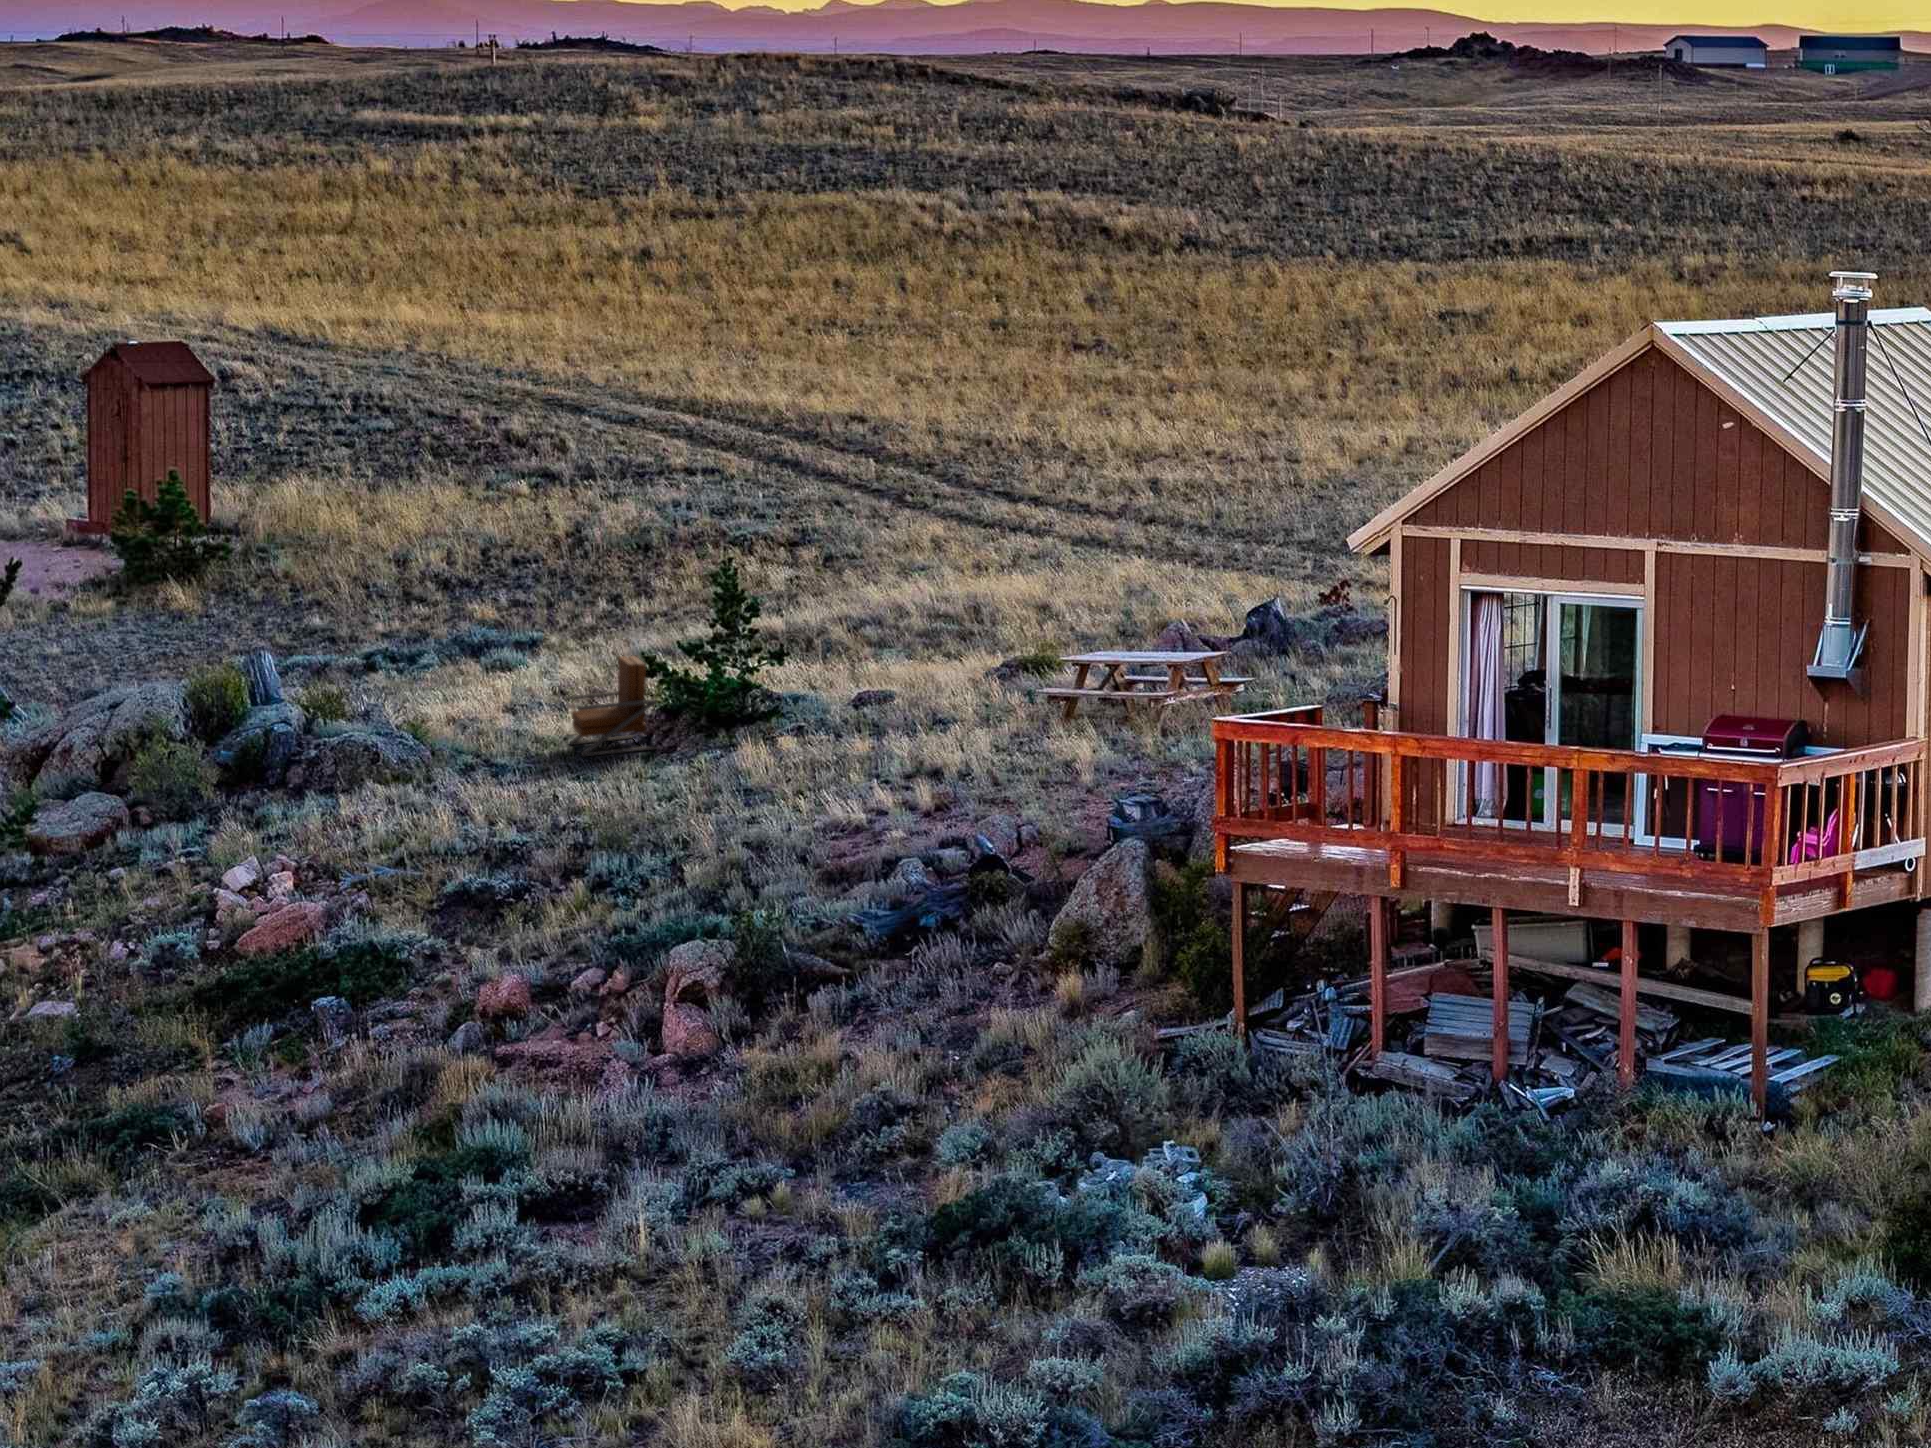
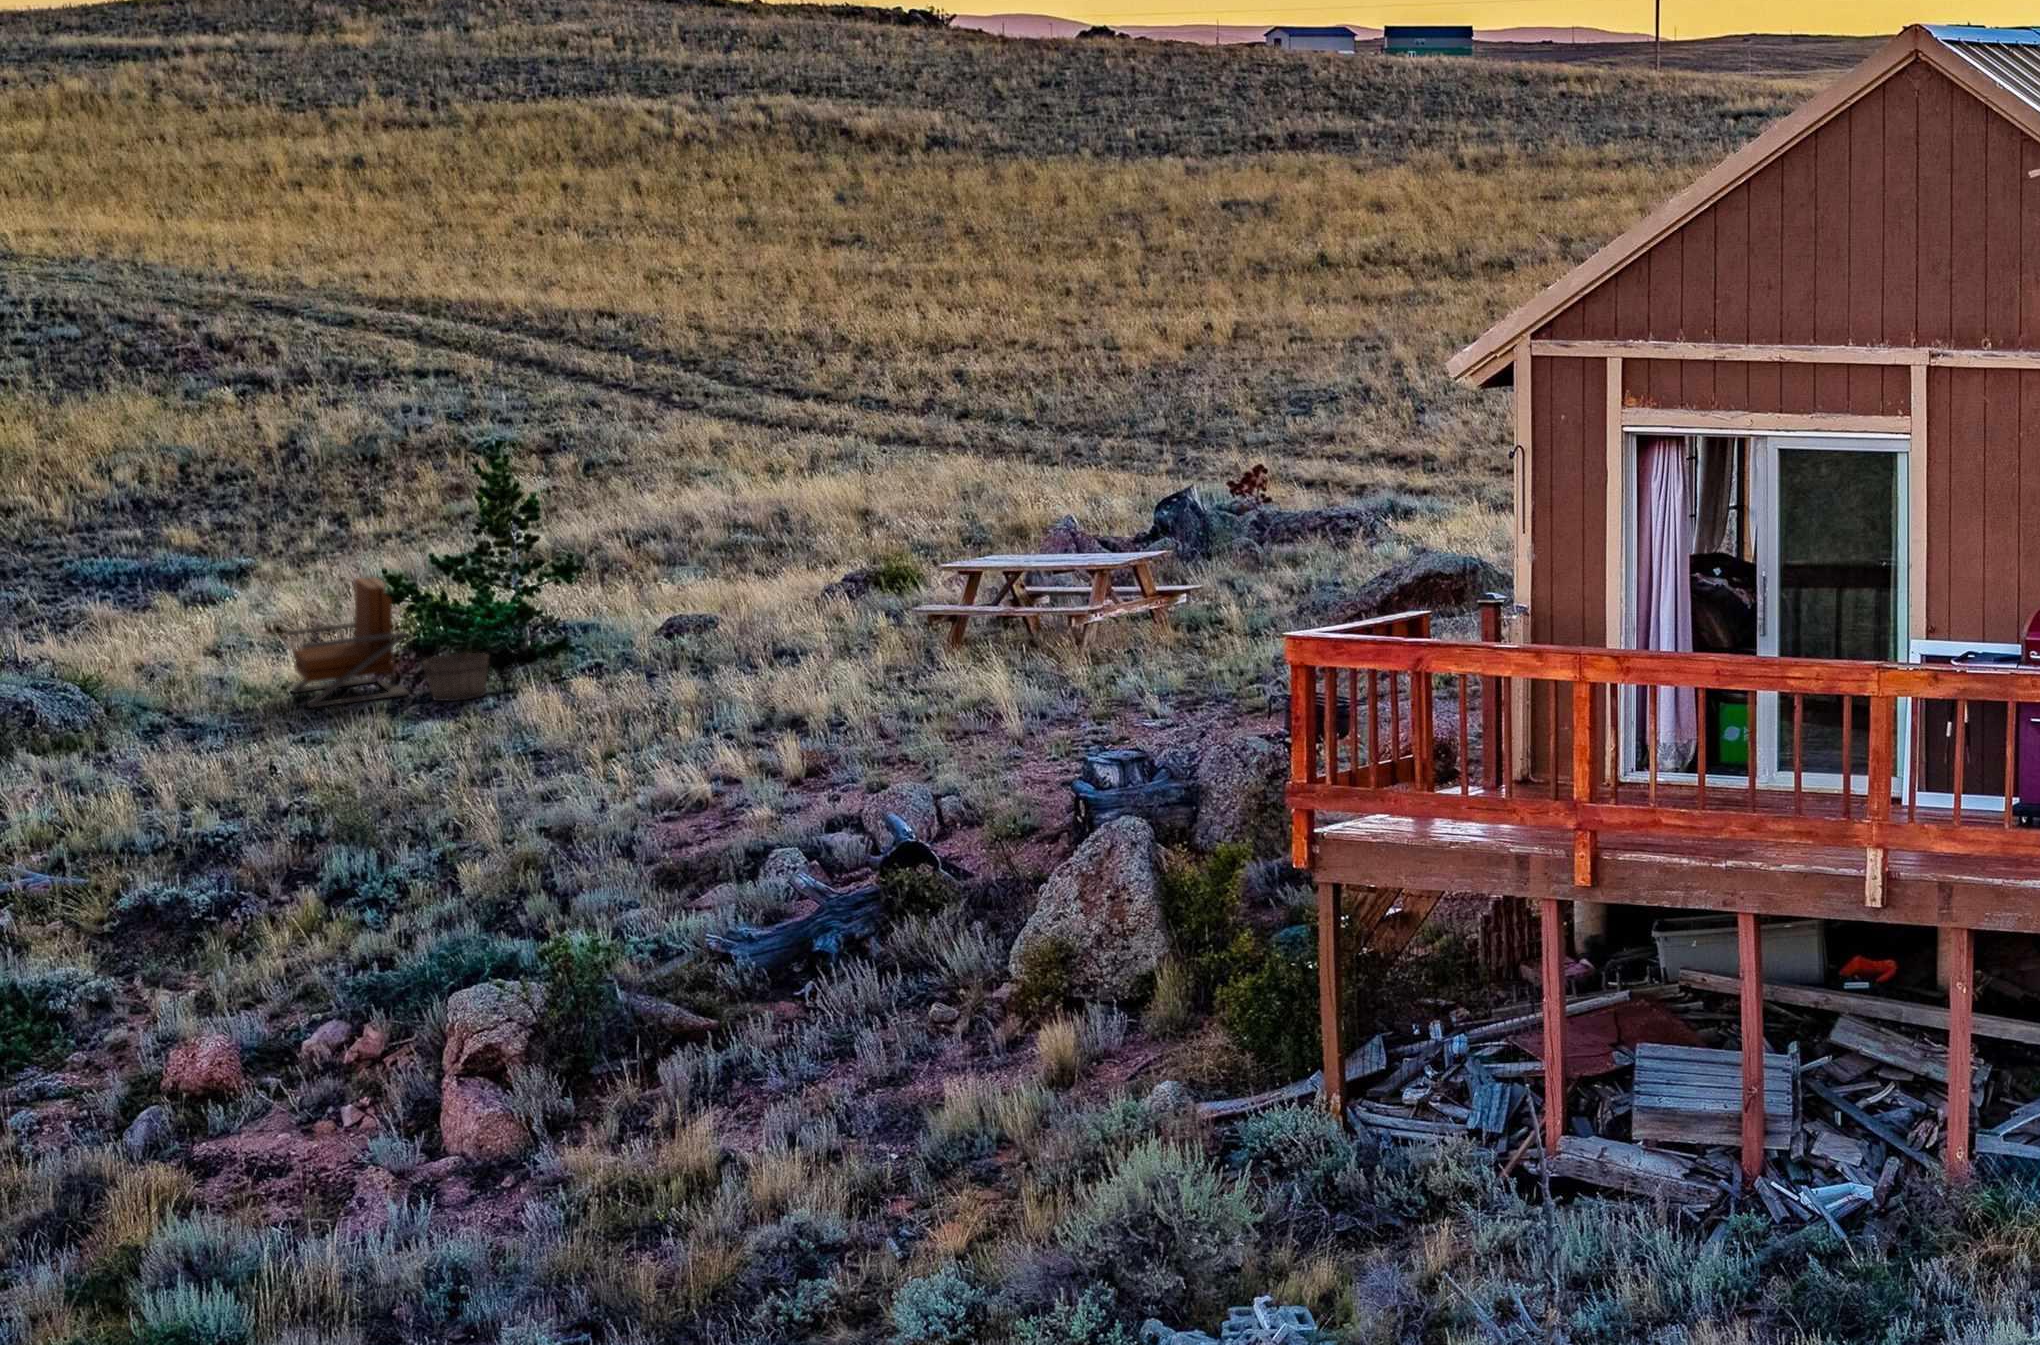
wooden bucket: none [667,710,716,755] -> present [423,652,488,701]

